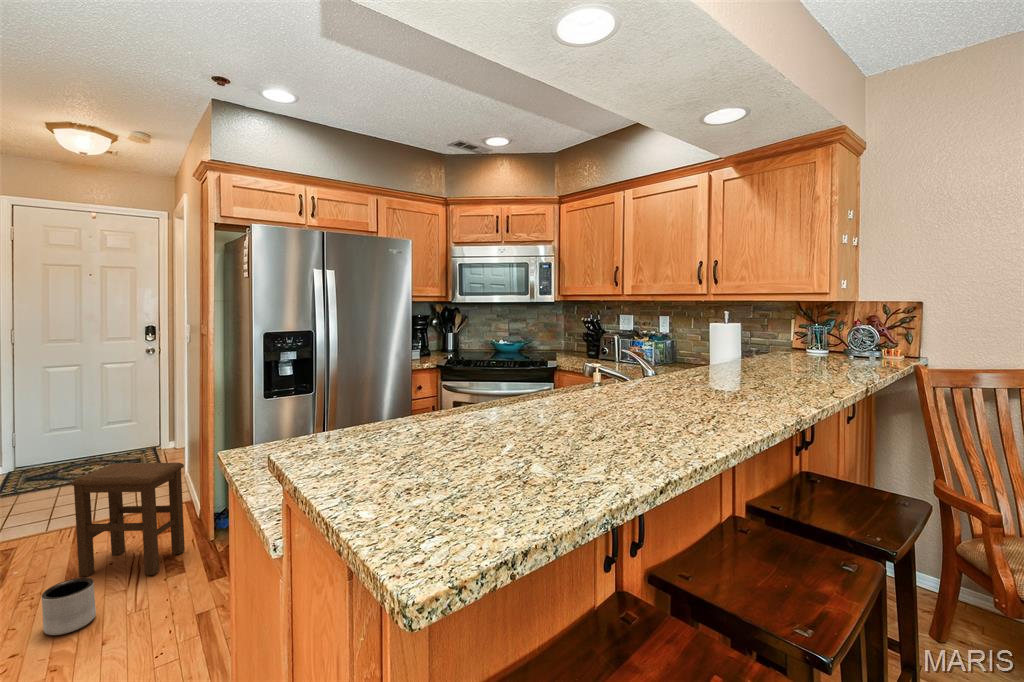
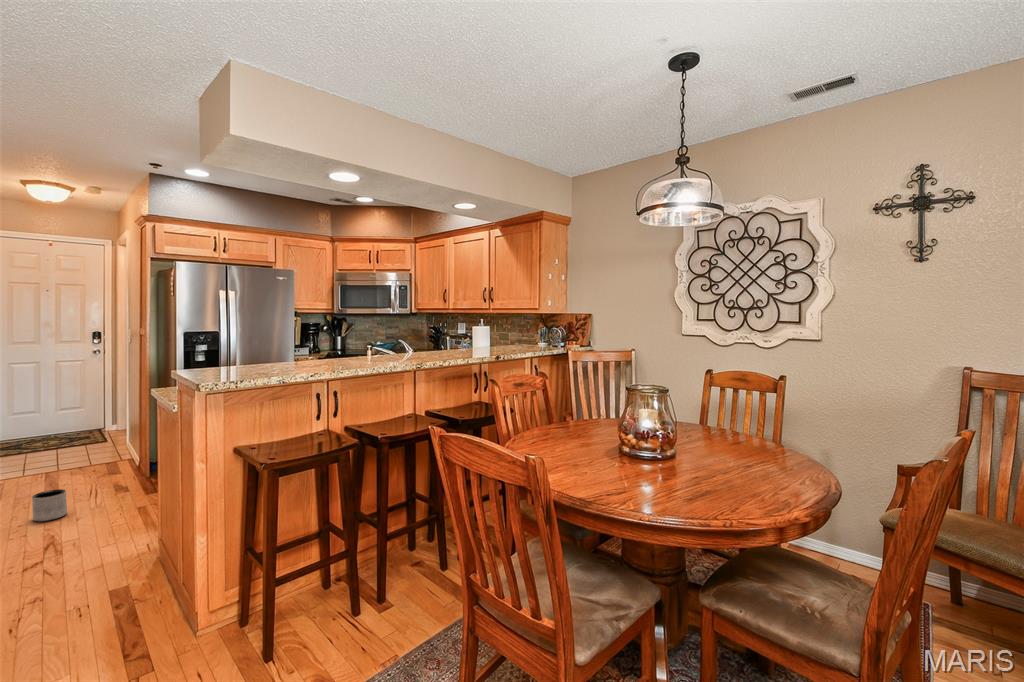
stool: present [72,463,185,577] -> none [47,423,127,497]

